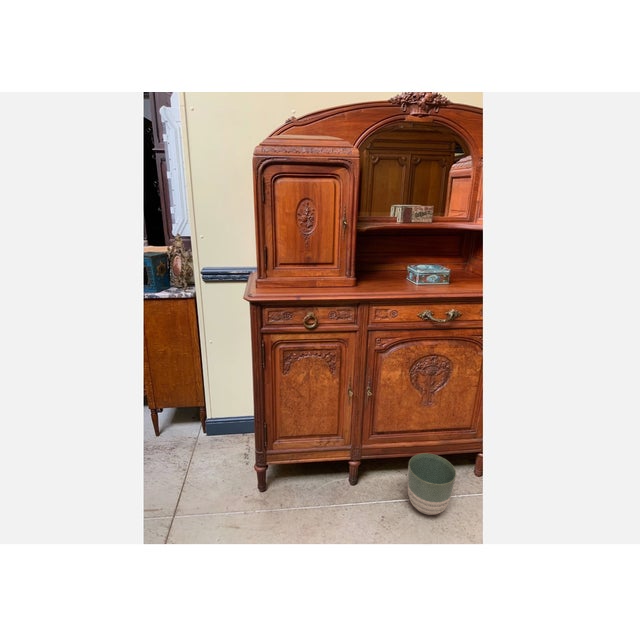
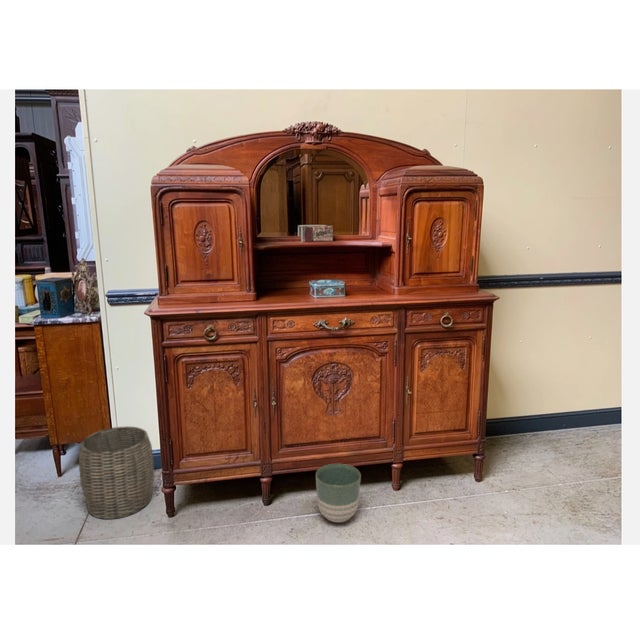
woven basket: none [176,399,245,490] -> present [79,426,154,519]

